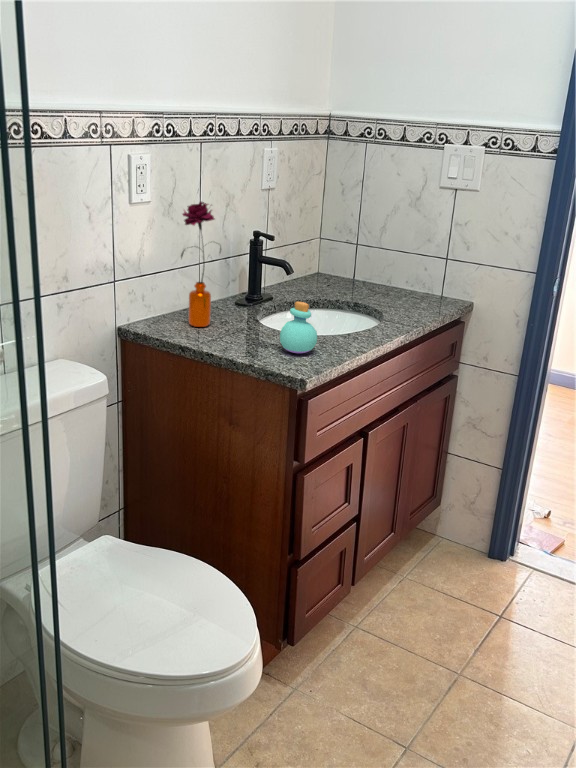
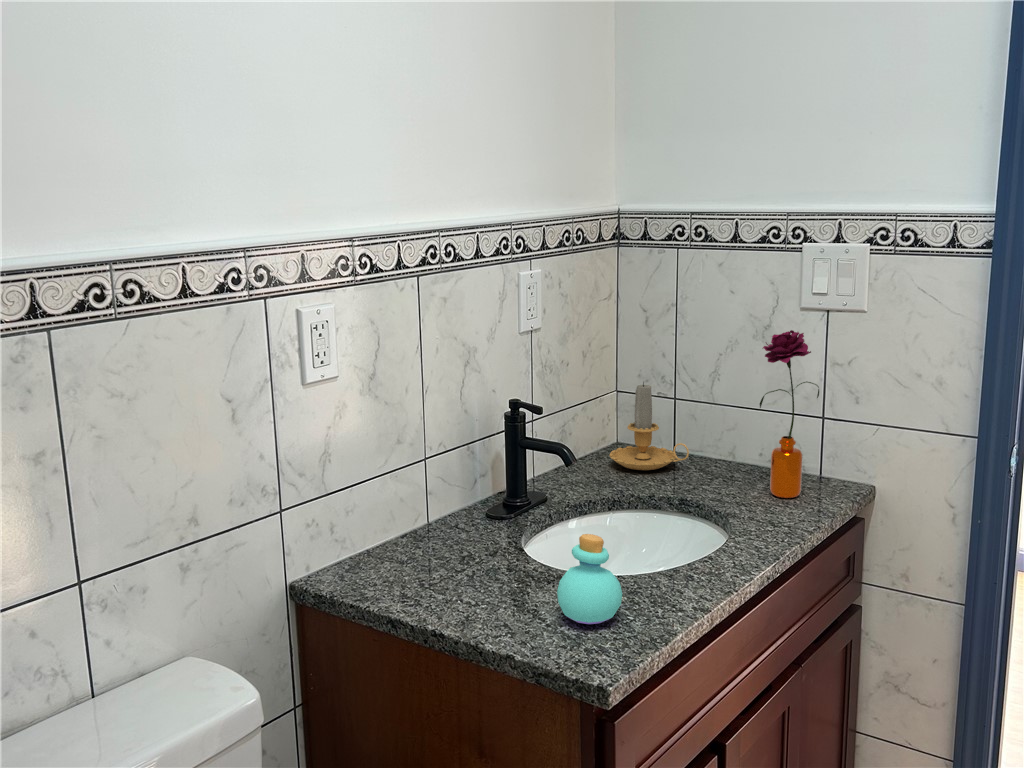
flower: present [181,202,221,327] -> present [760,330,819,498]
candle: none [312,229,363,287] -> present [610,382,689,470]

